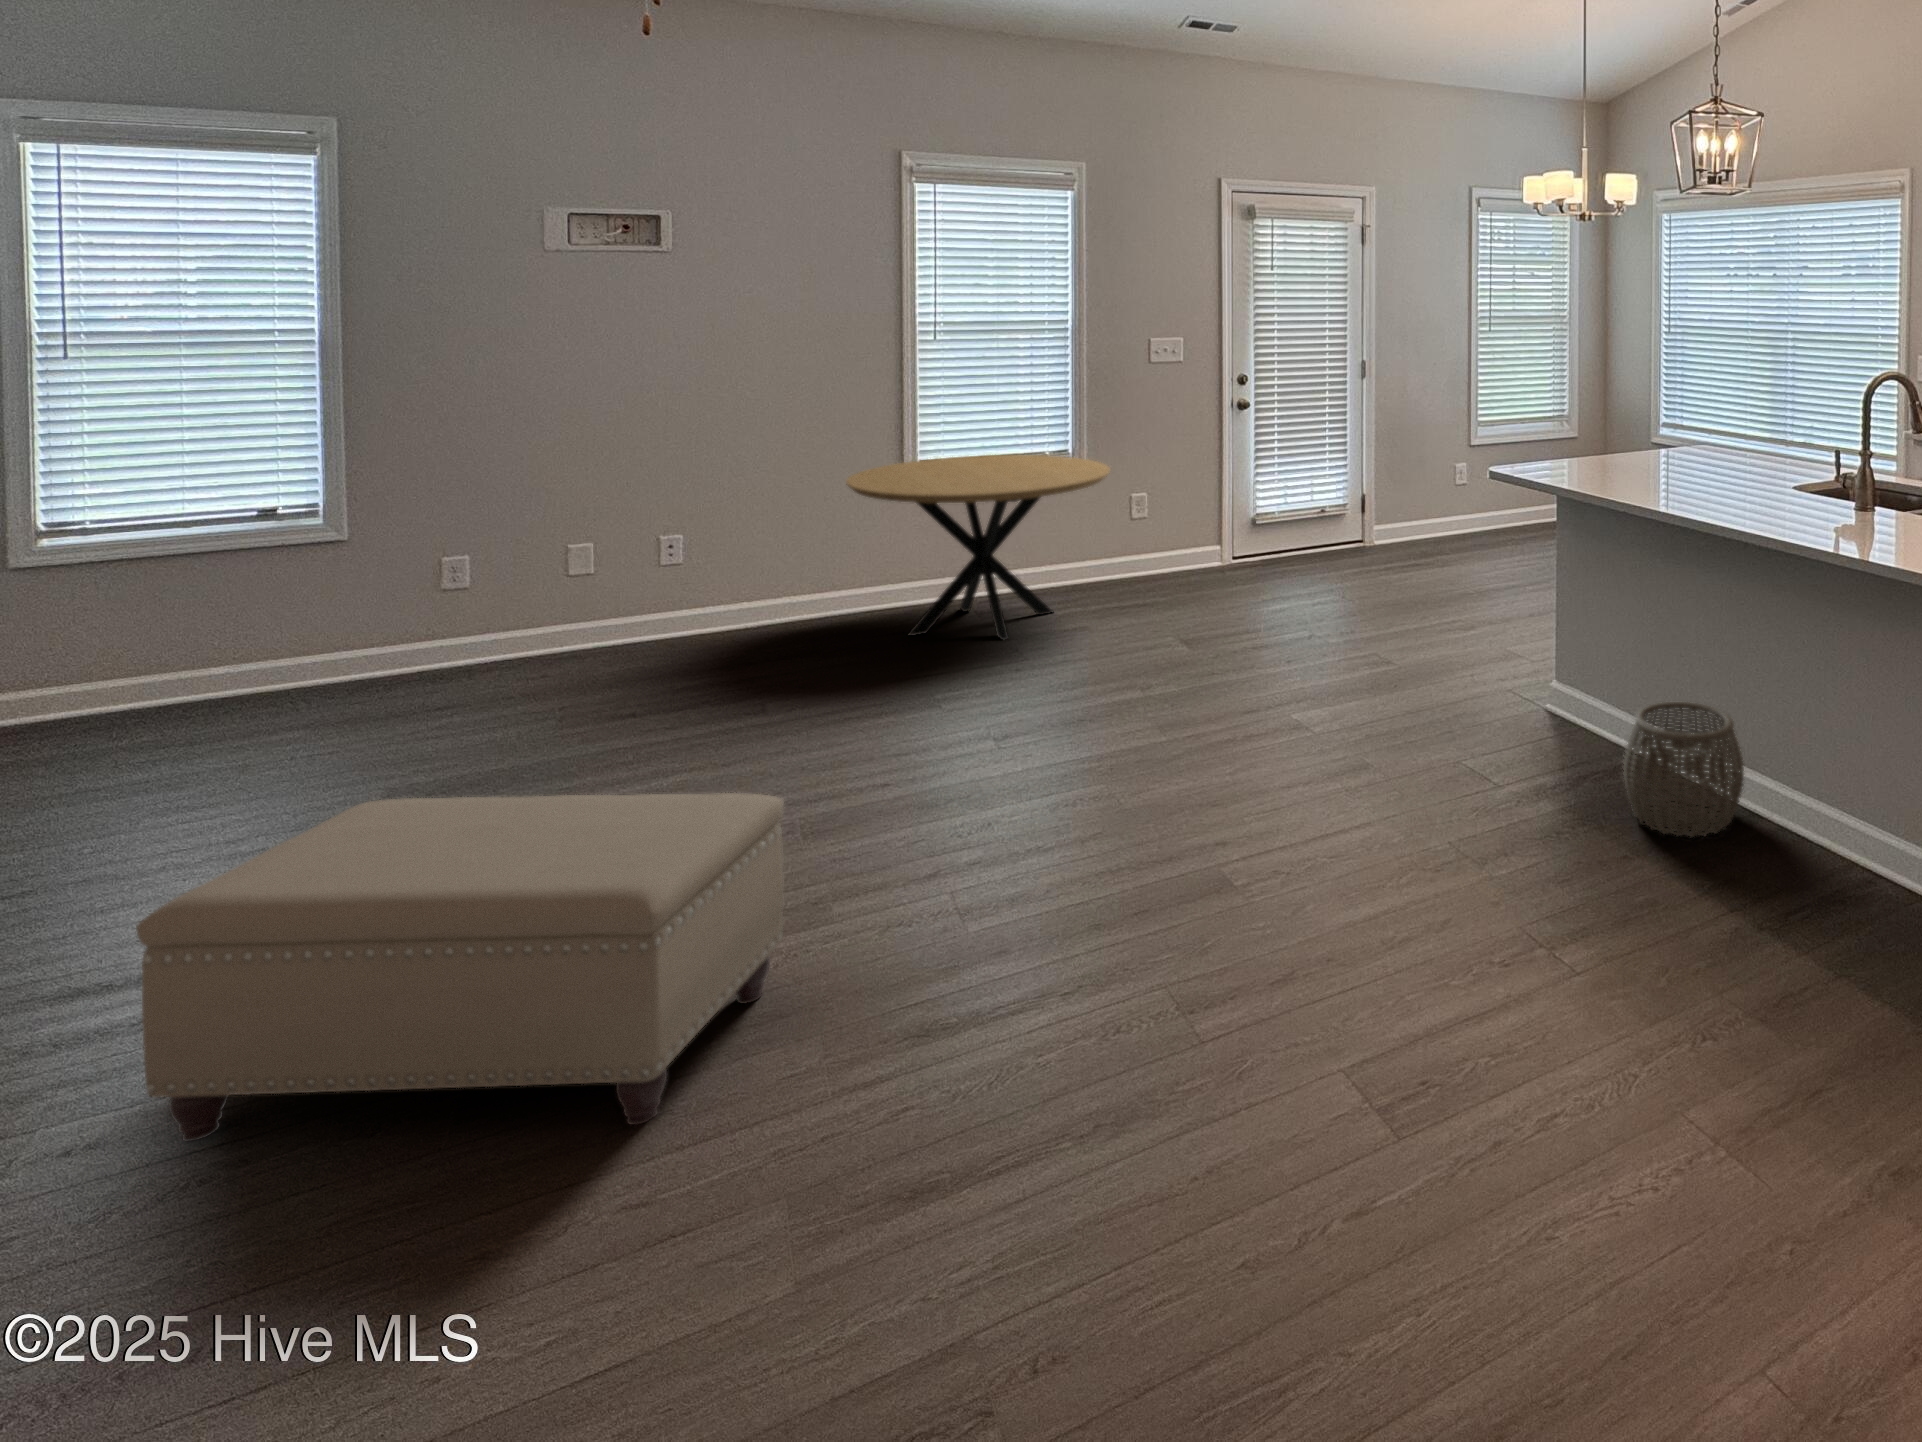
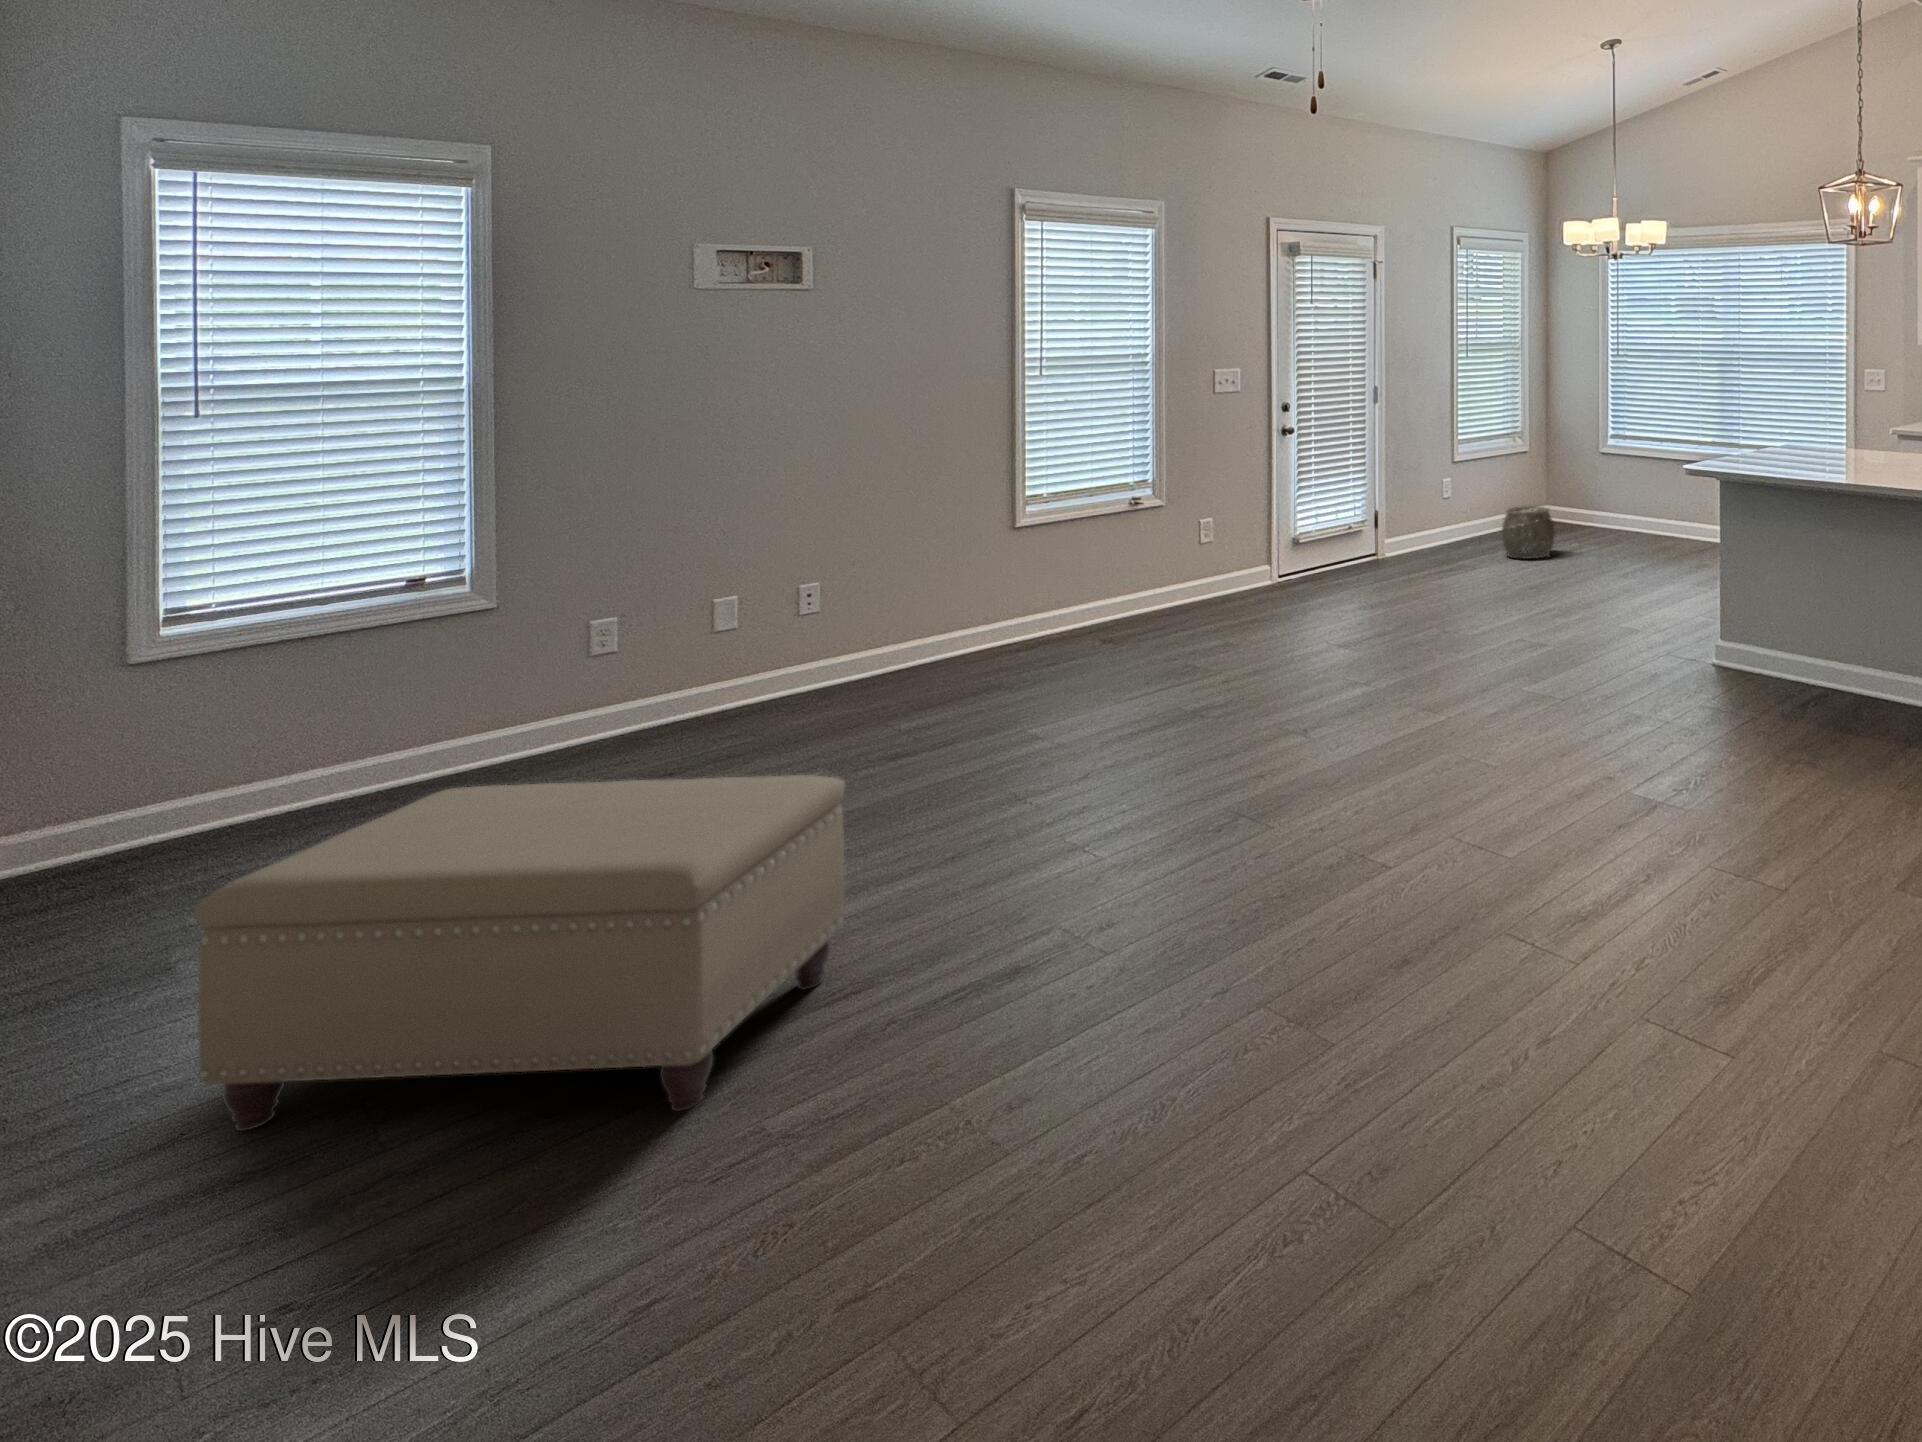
dining table: present [846,455,1110,640] -> none [943,484,1187,655]
woven basket: present [1623,702,1744,837] -> present [1502,506,1555,559]

